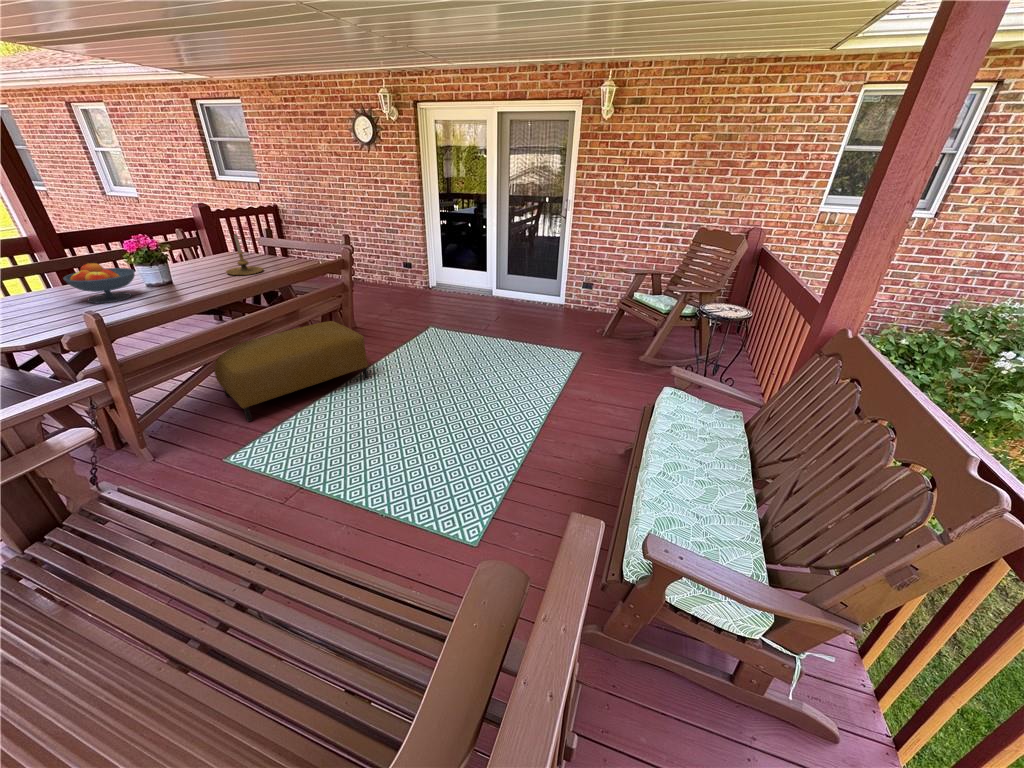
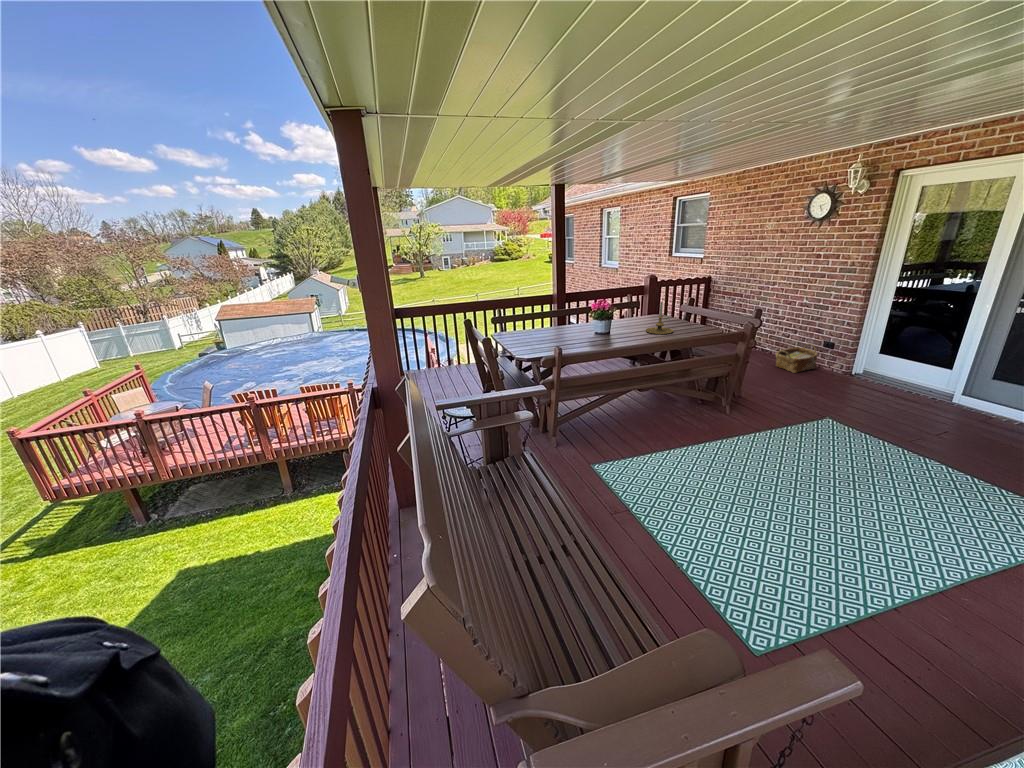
fruit bowl: present [64,263,135,303] -> none [555,314,590,341]
woven basket: none [369,266,404,296] -> present [776,343,817,373]
ottoman: present [214,321,369,421] -> none [611,384,737,446]

